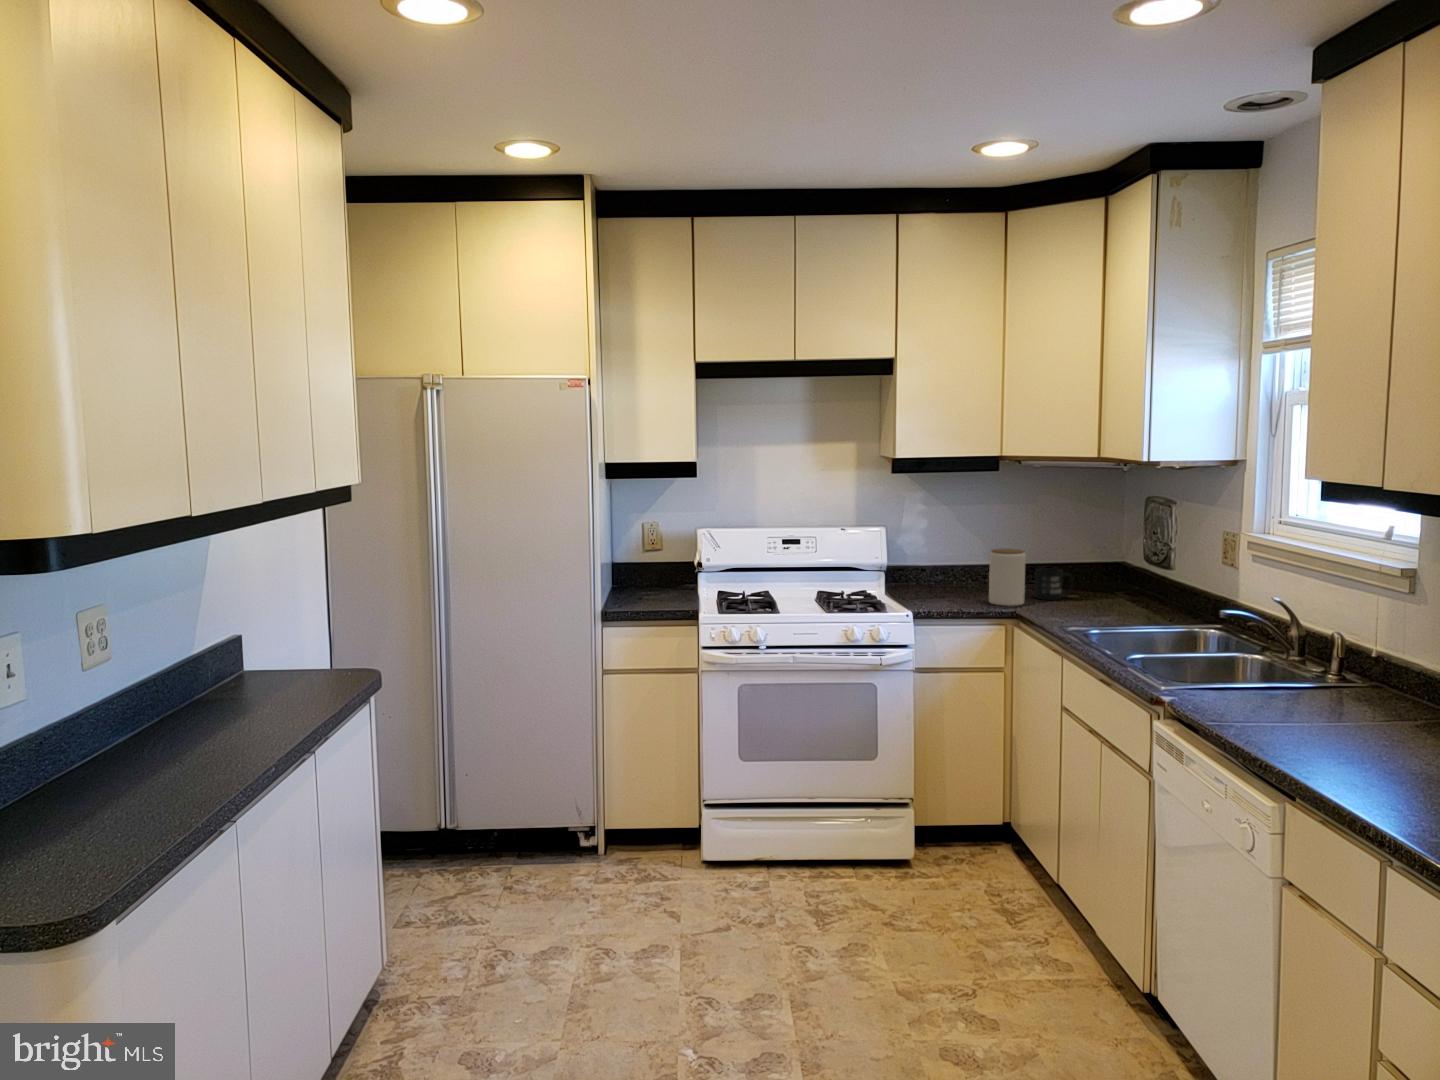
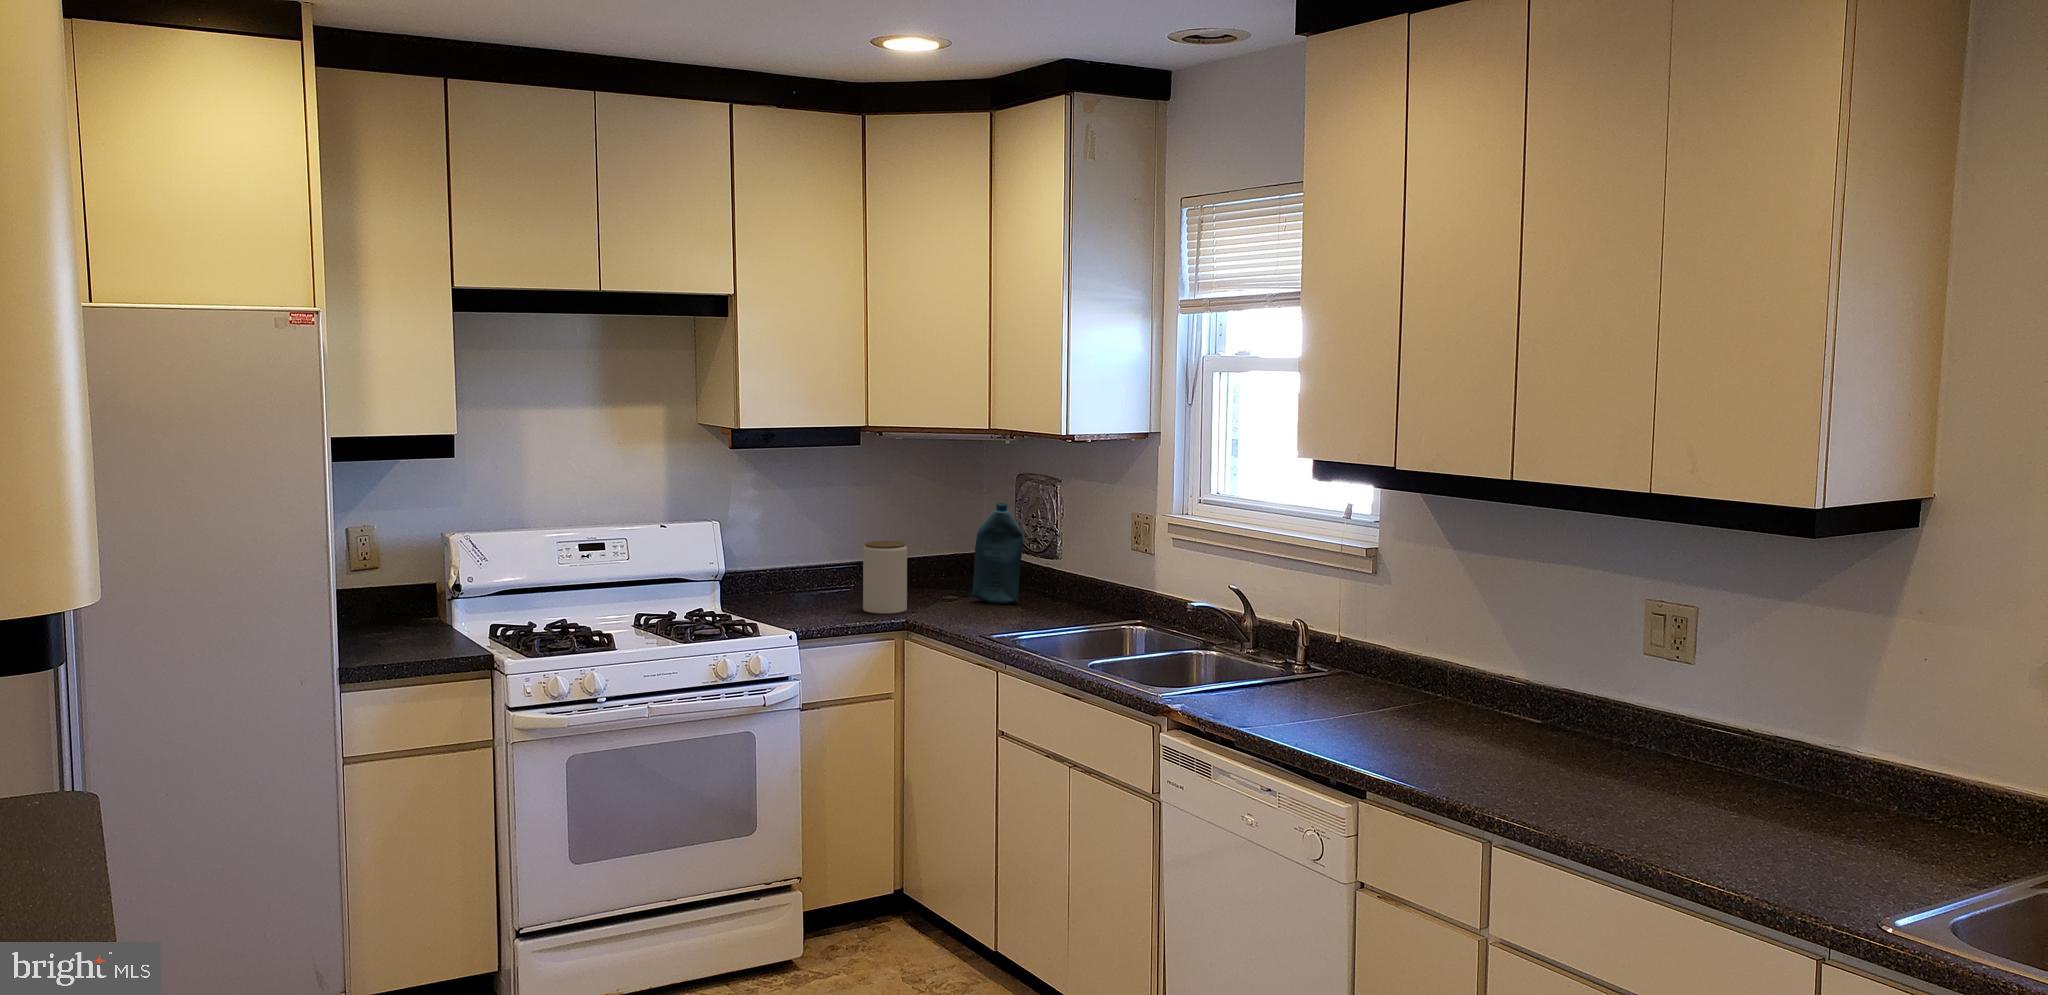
bottle: none [1086,523,1130,606] -> present [972,503,1023,604]
mug: present [1035,568,1073,600] -> none [909,562,951,602]

